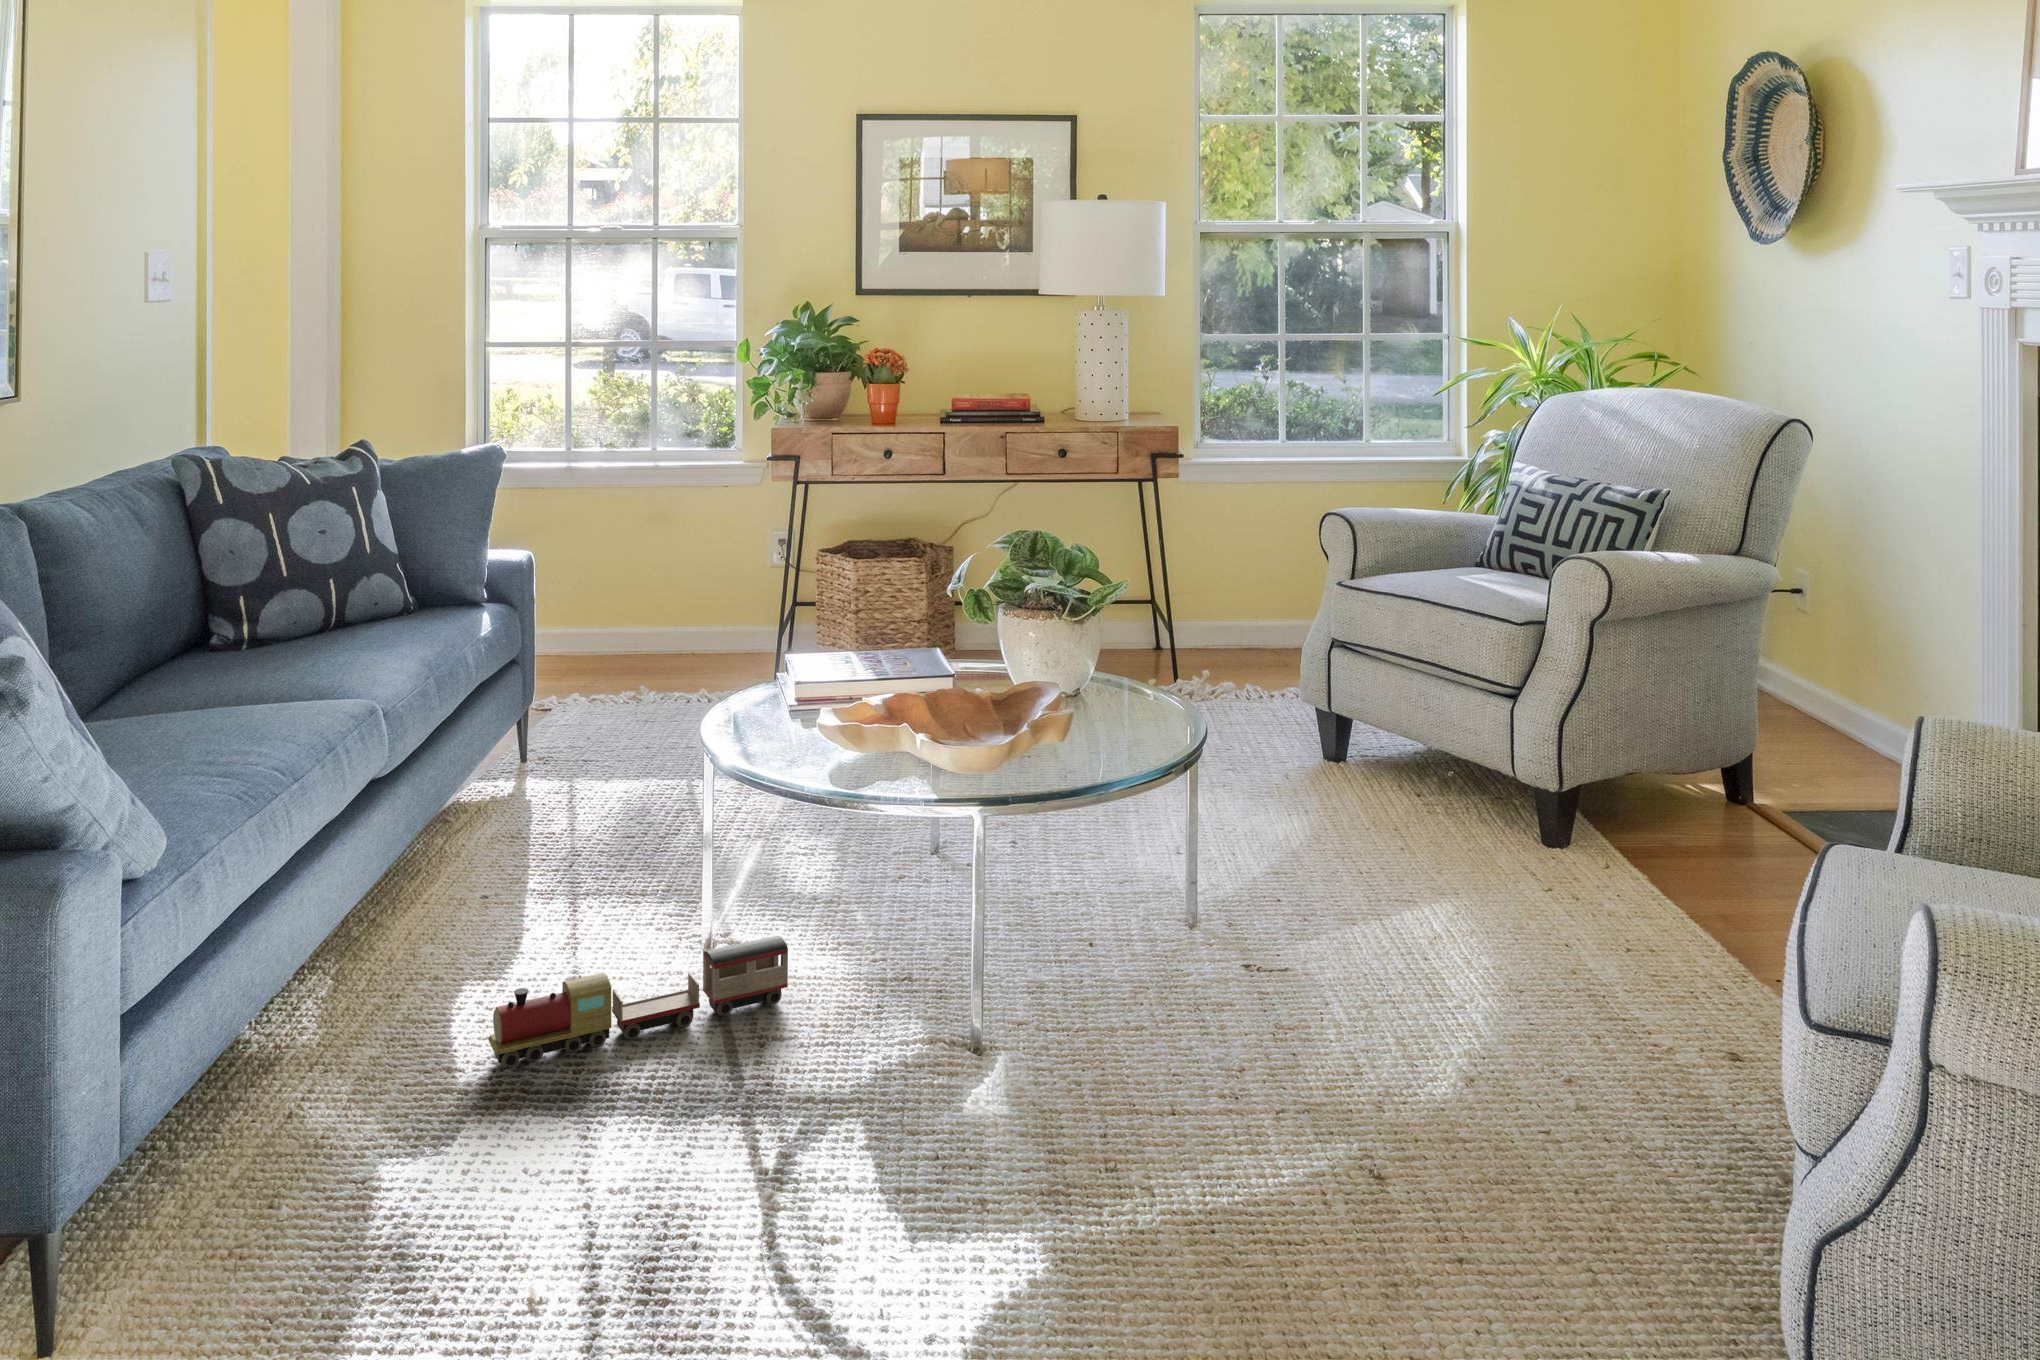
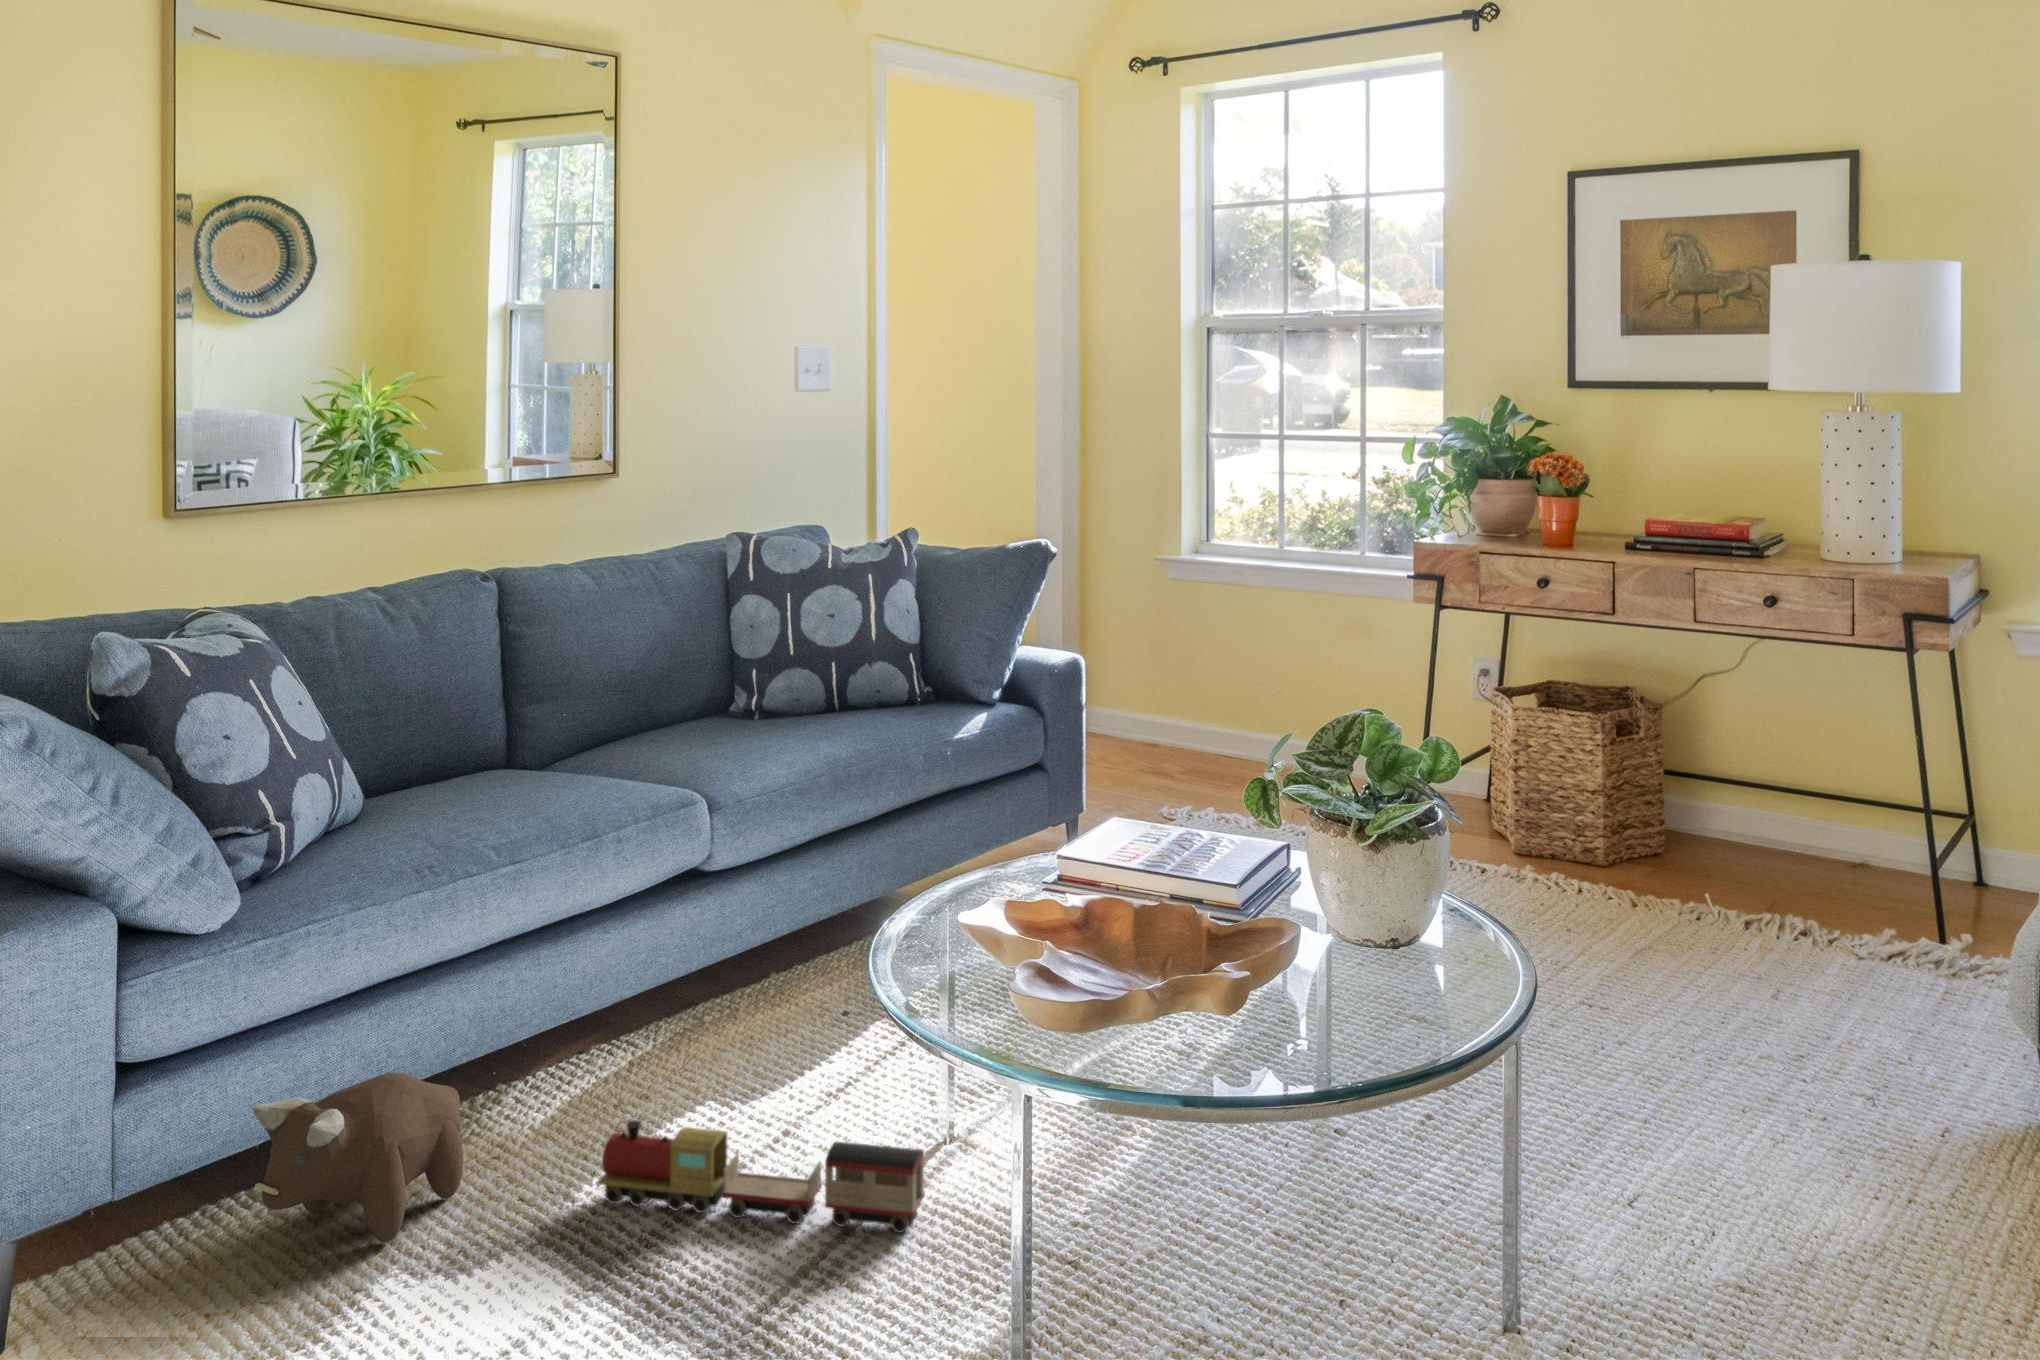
plush toy: none [193,1009,356,1175] -> present [253,1073,463,1243]

